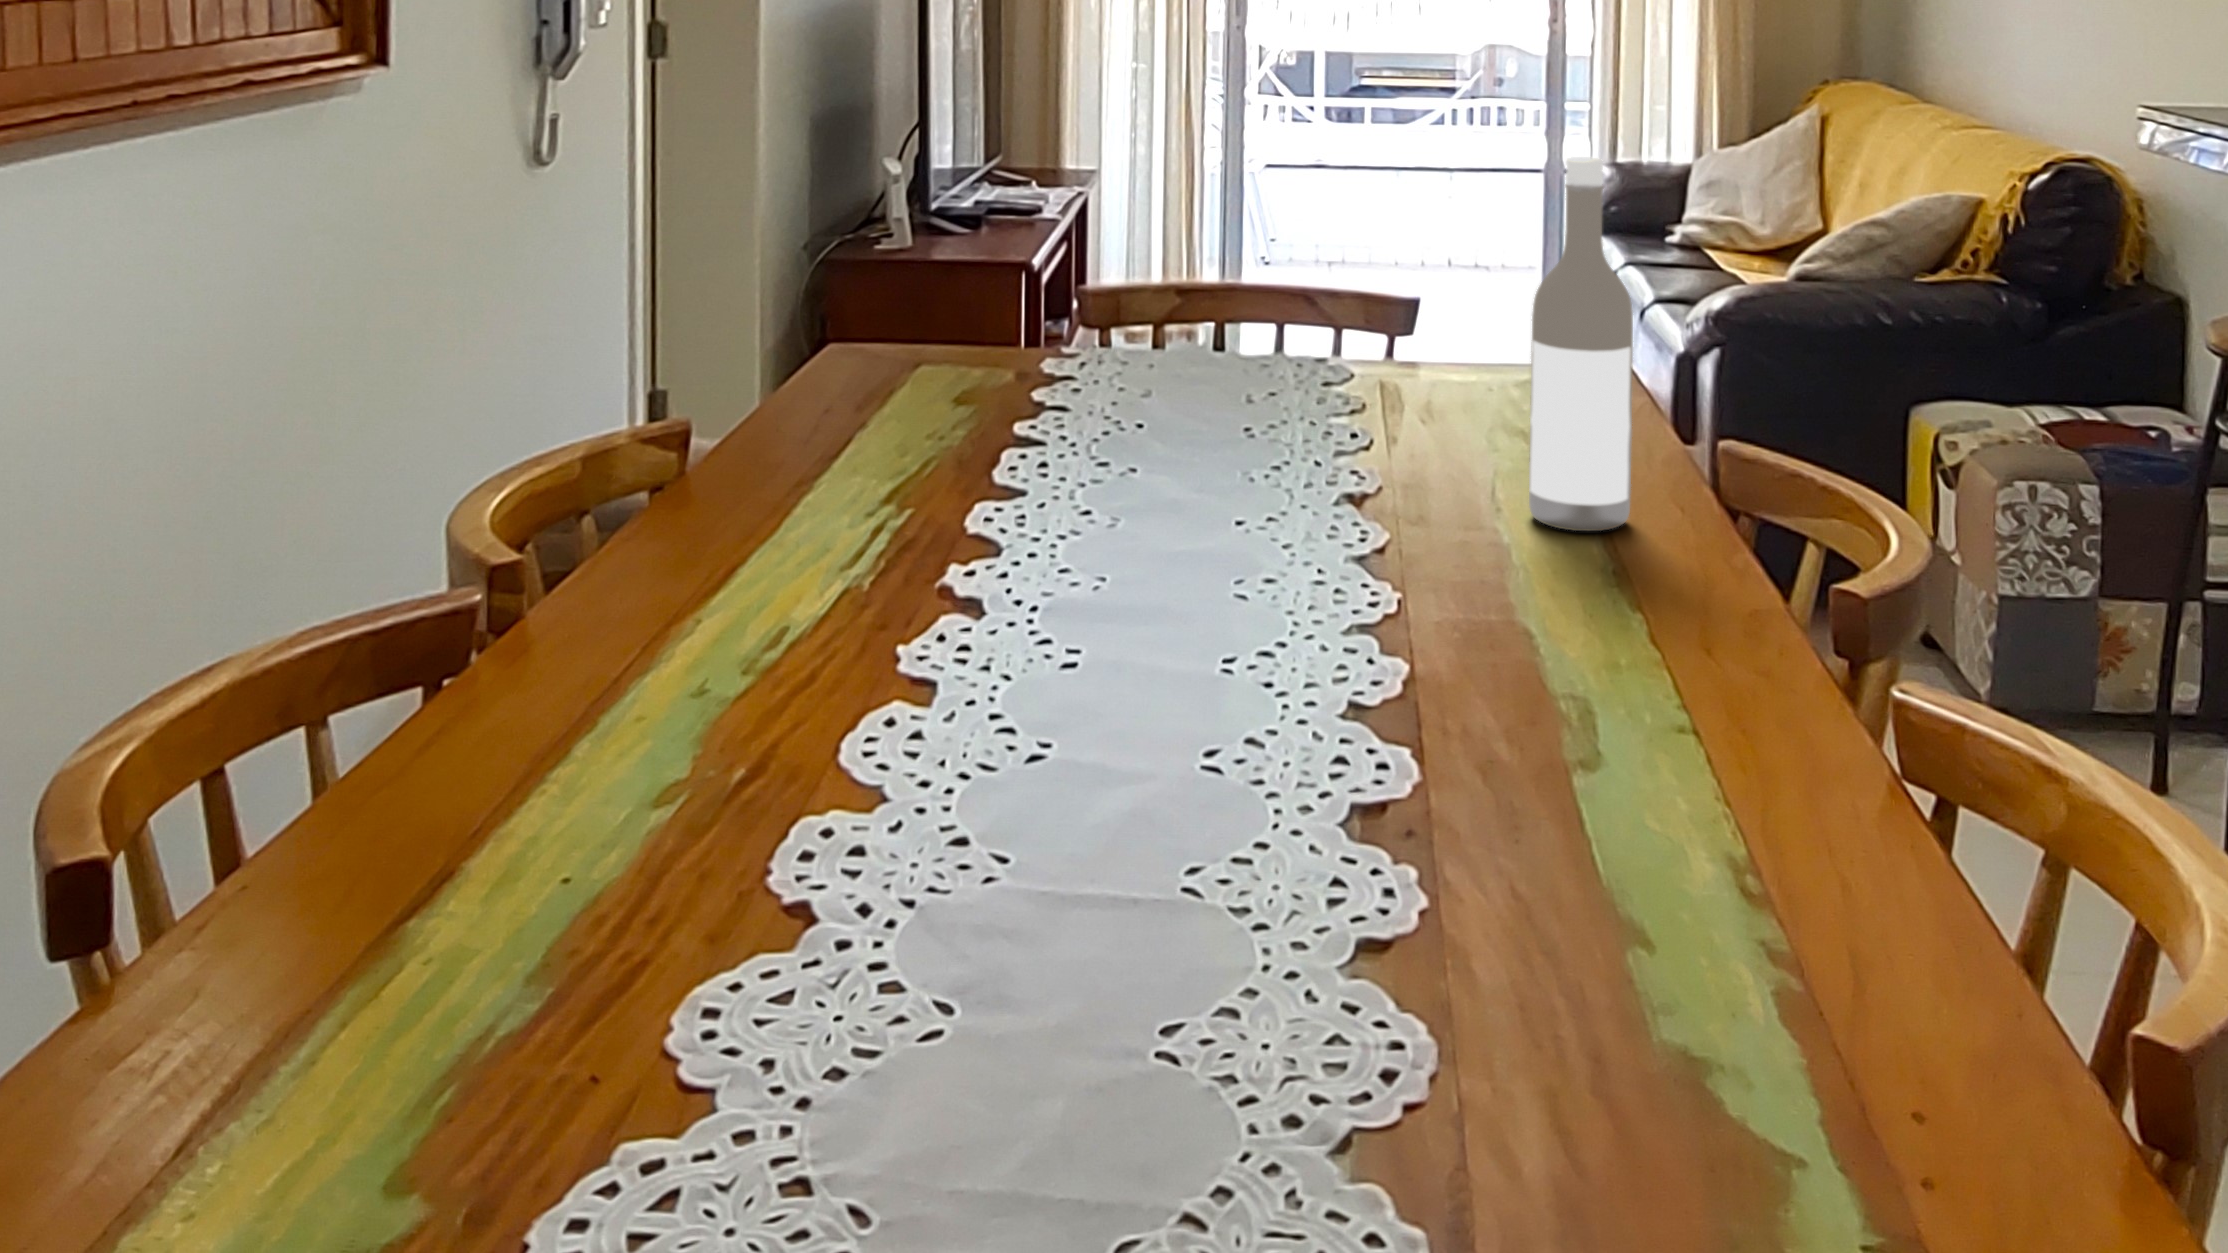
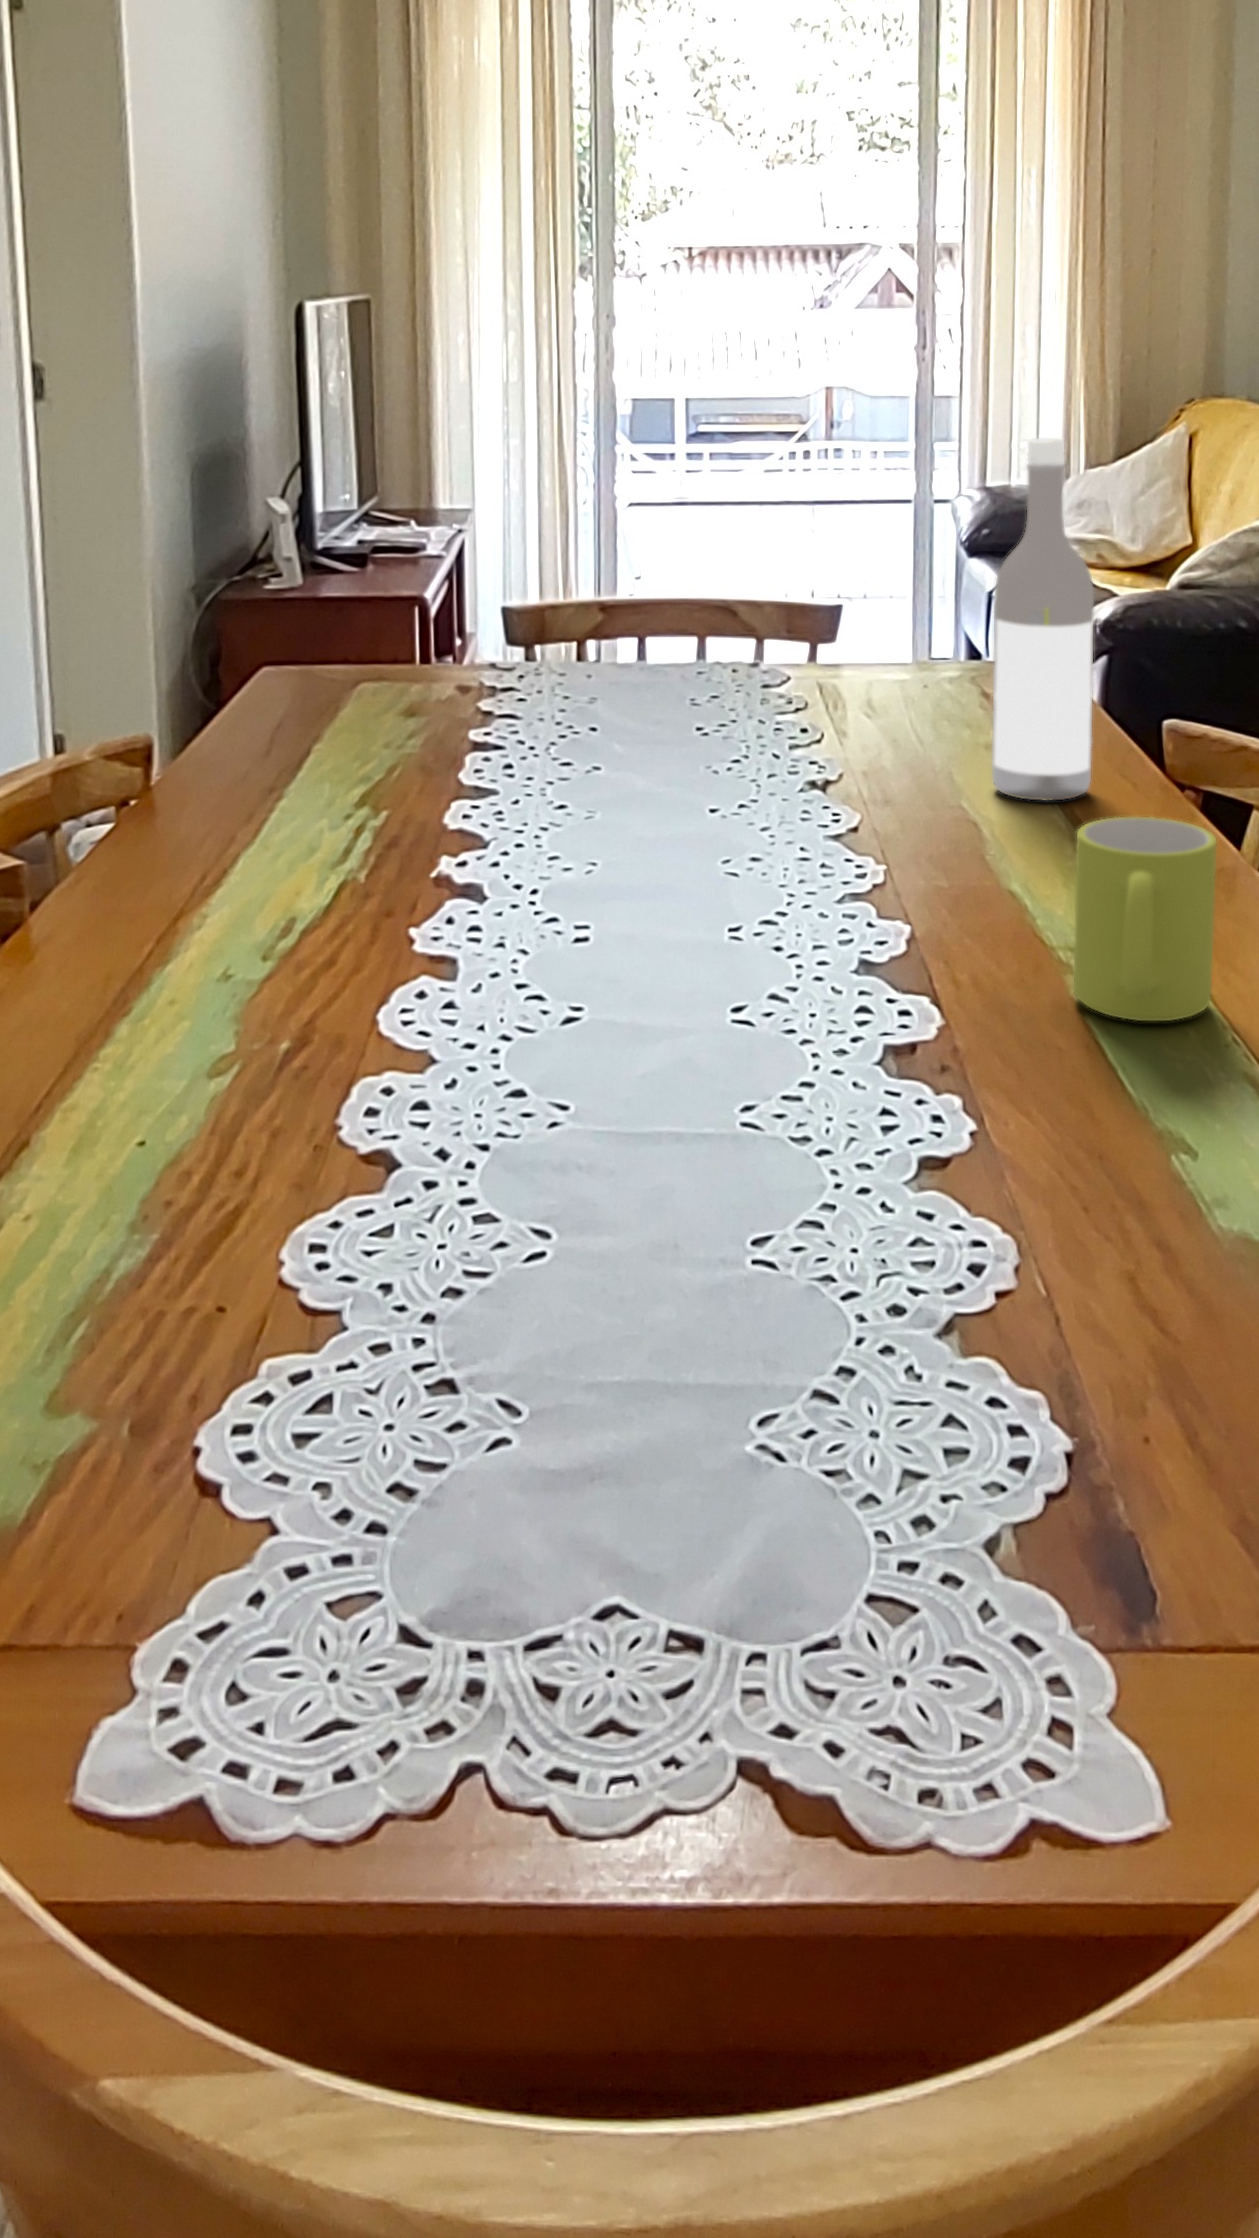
mug: none [1557,571,1702,793] -> present [1074,817,1217,1021]

